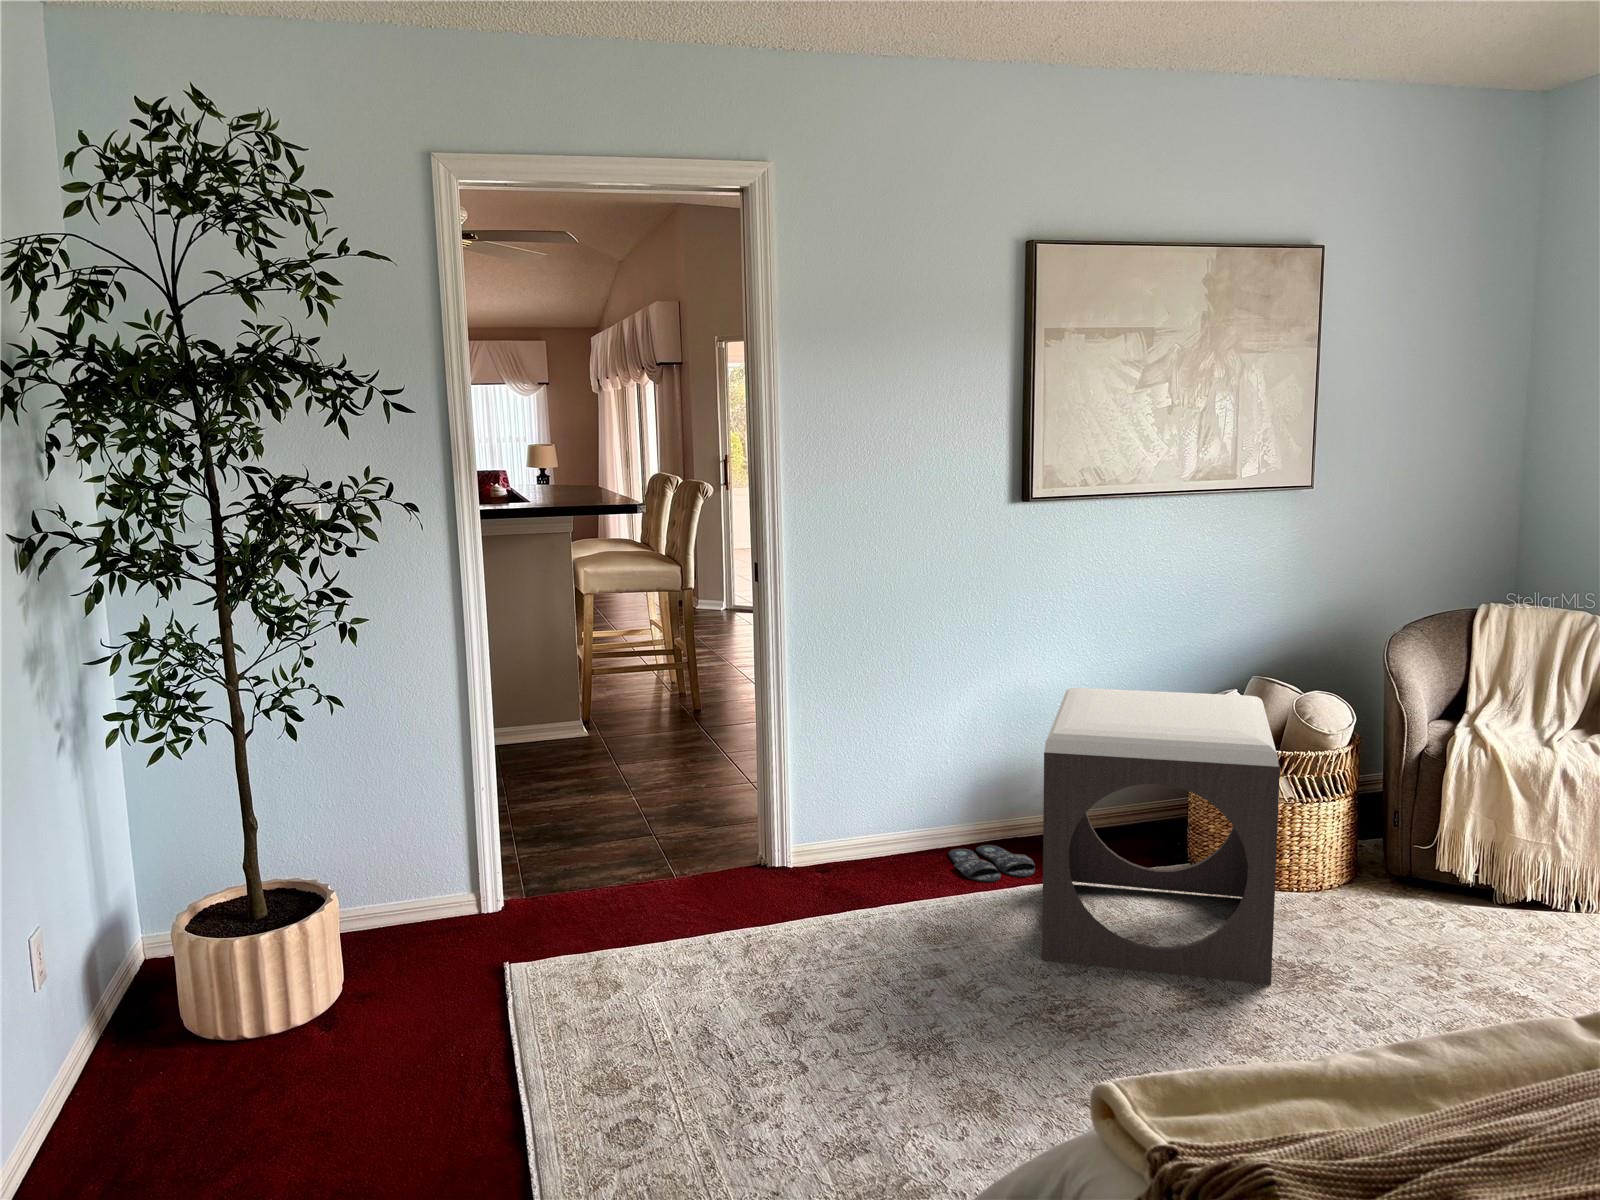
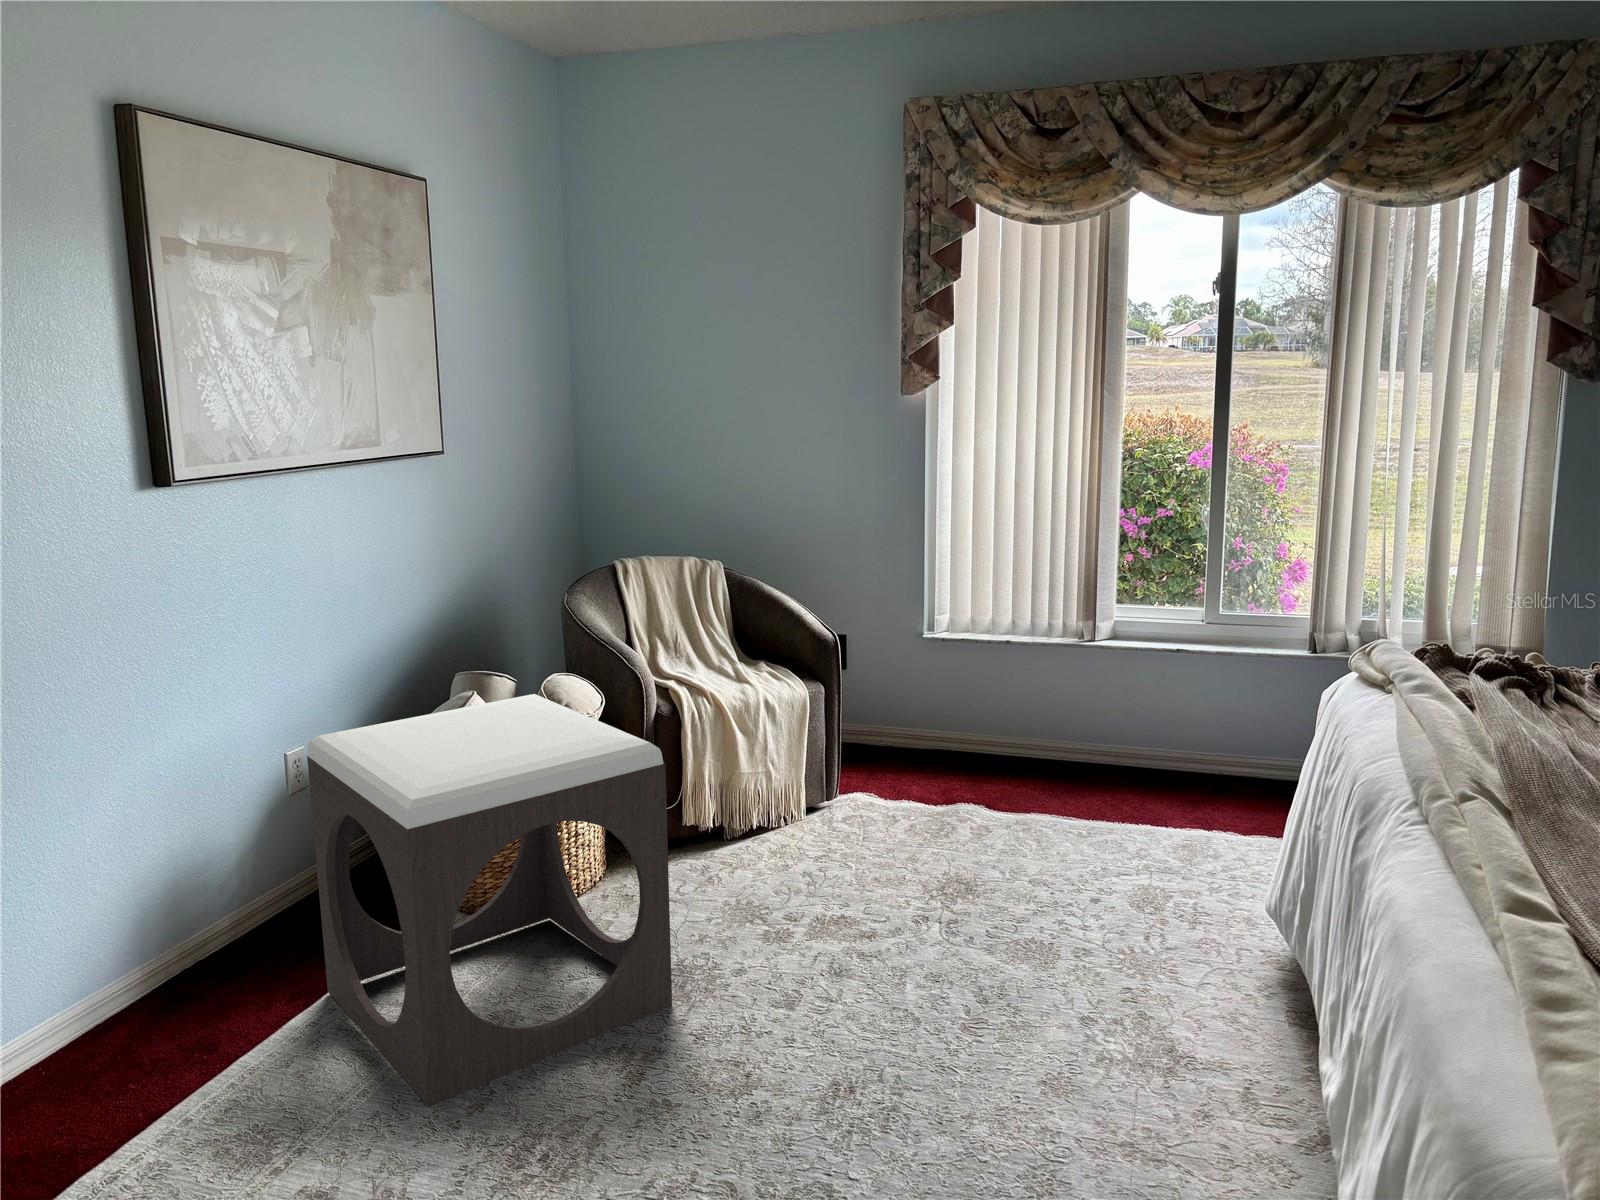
slippers: present [949,845,1035,882] -> none [124,979,279,1046]

